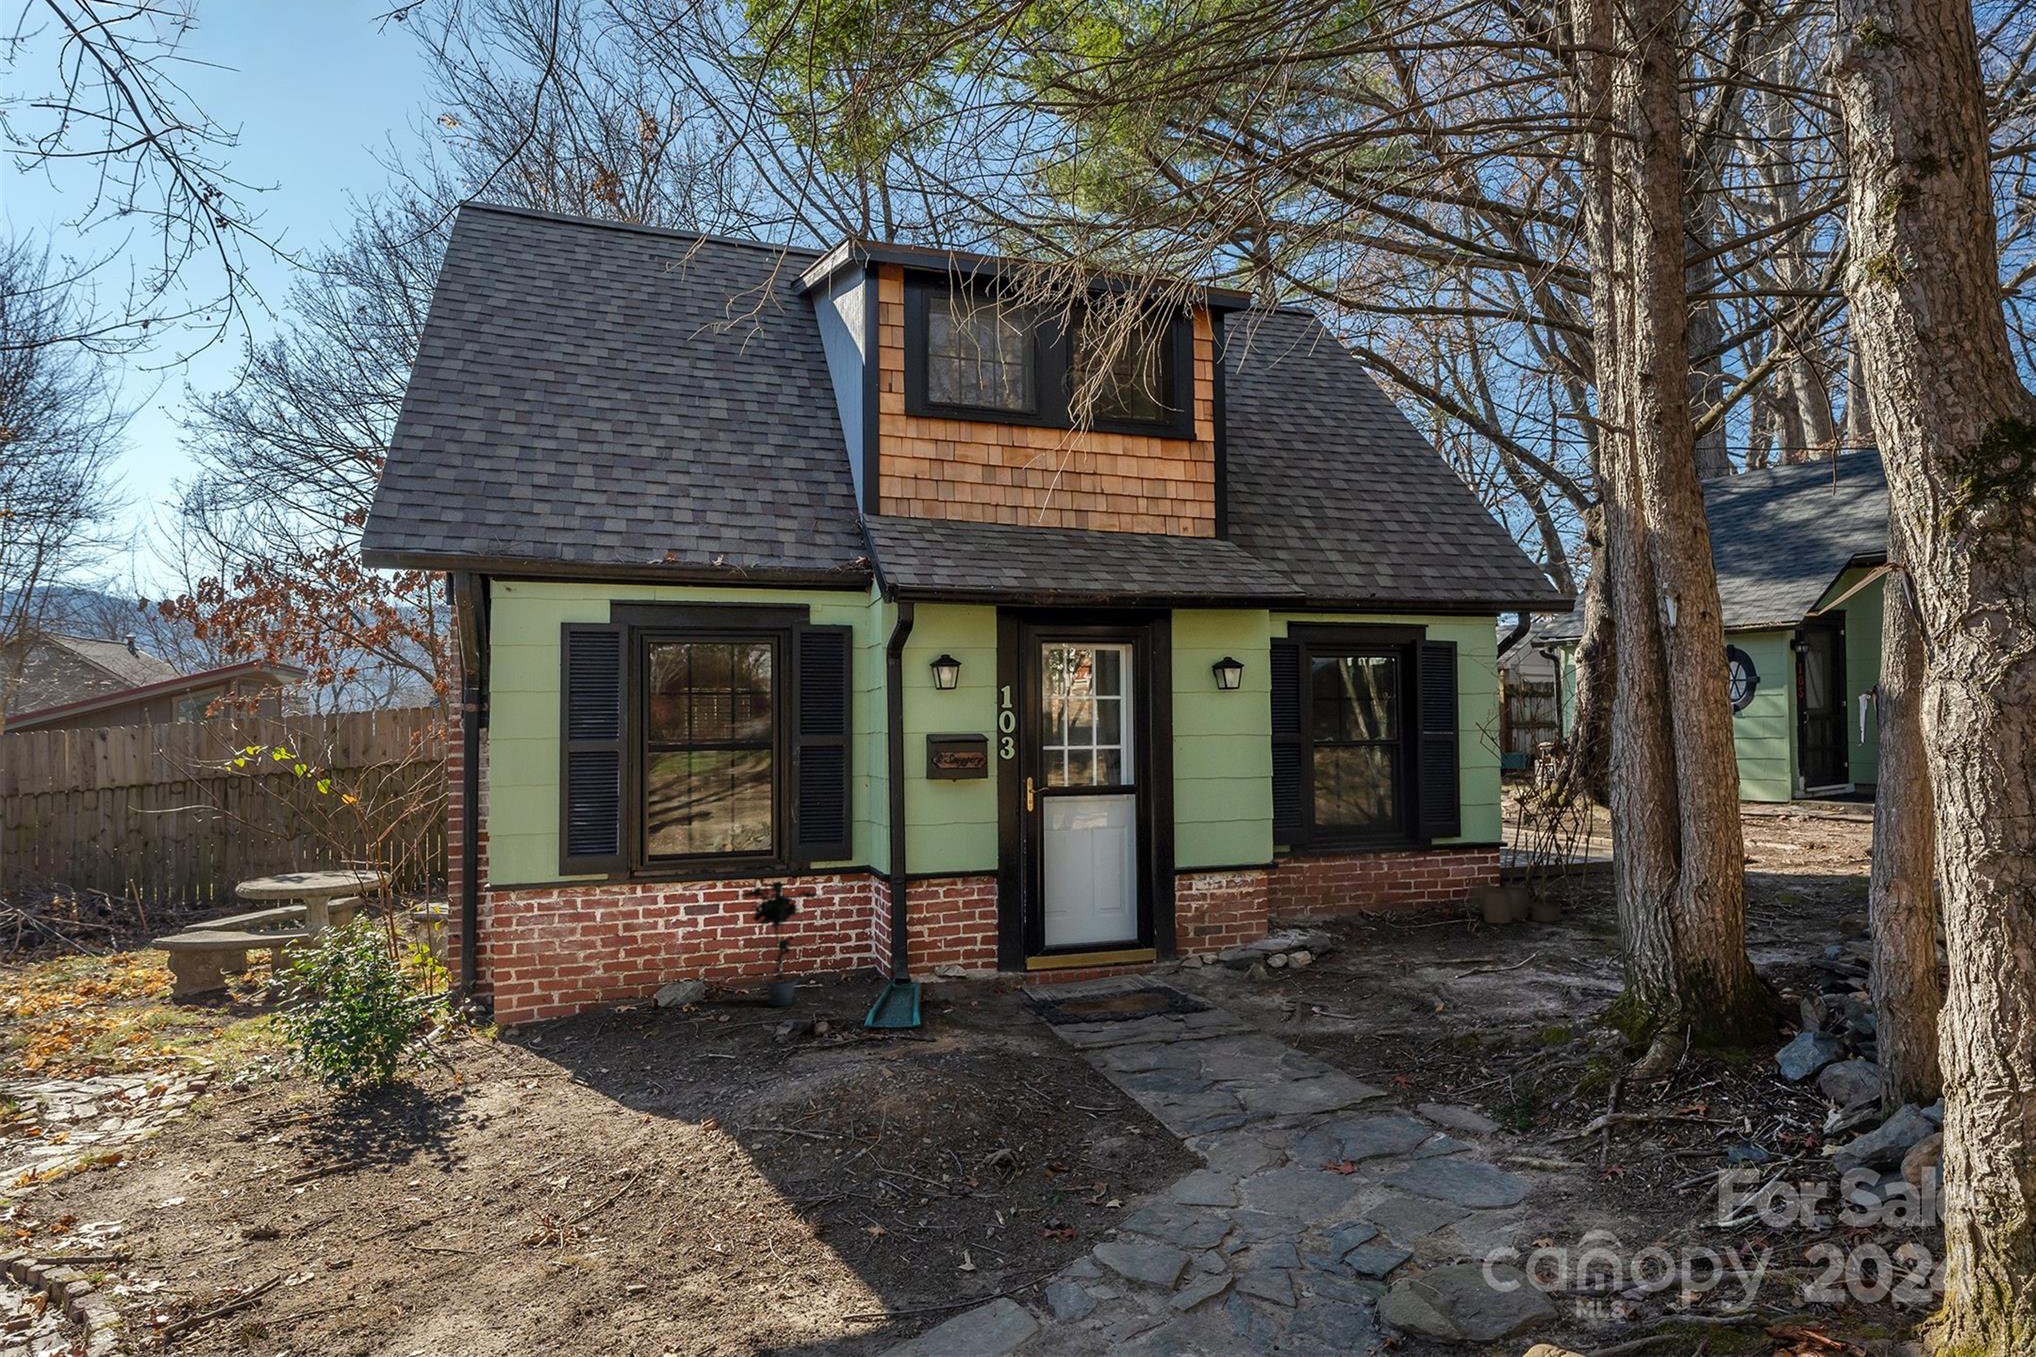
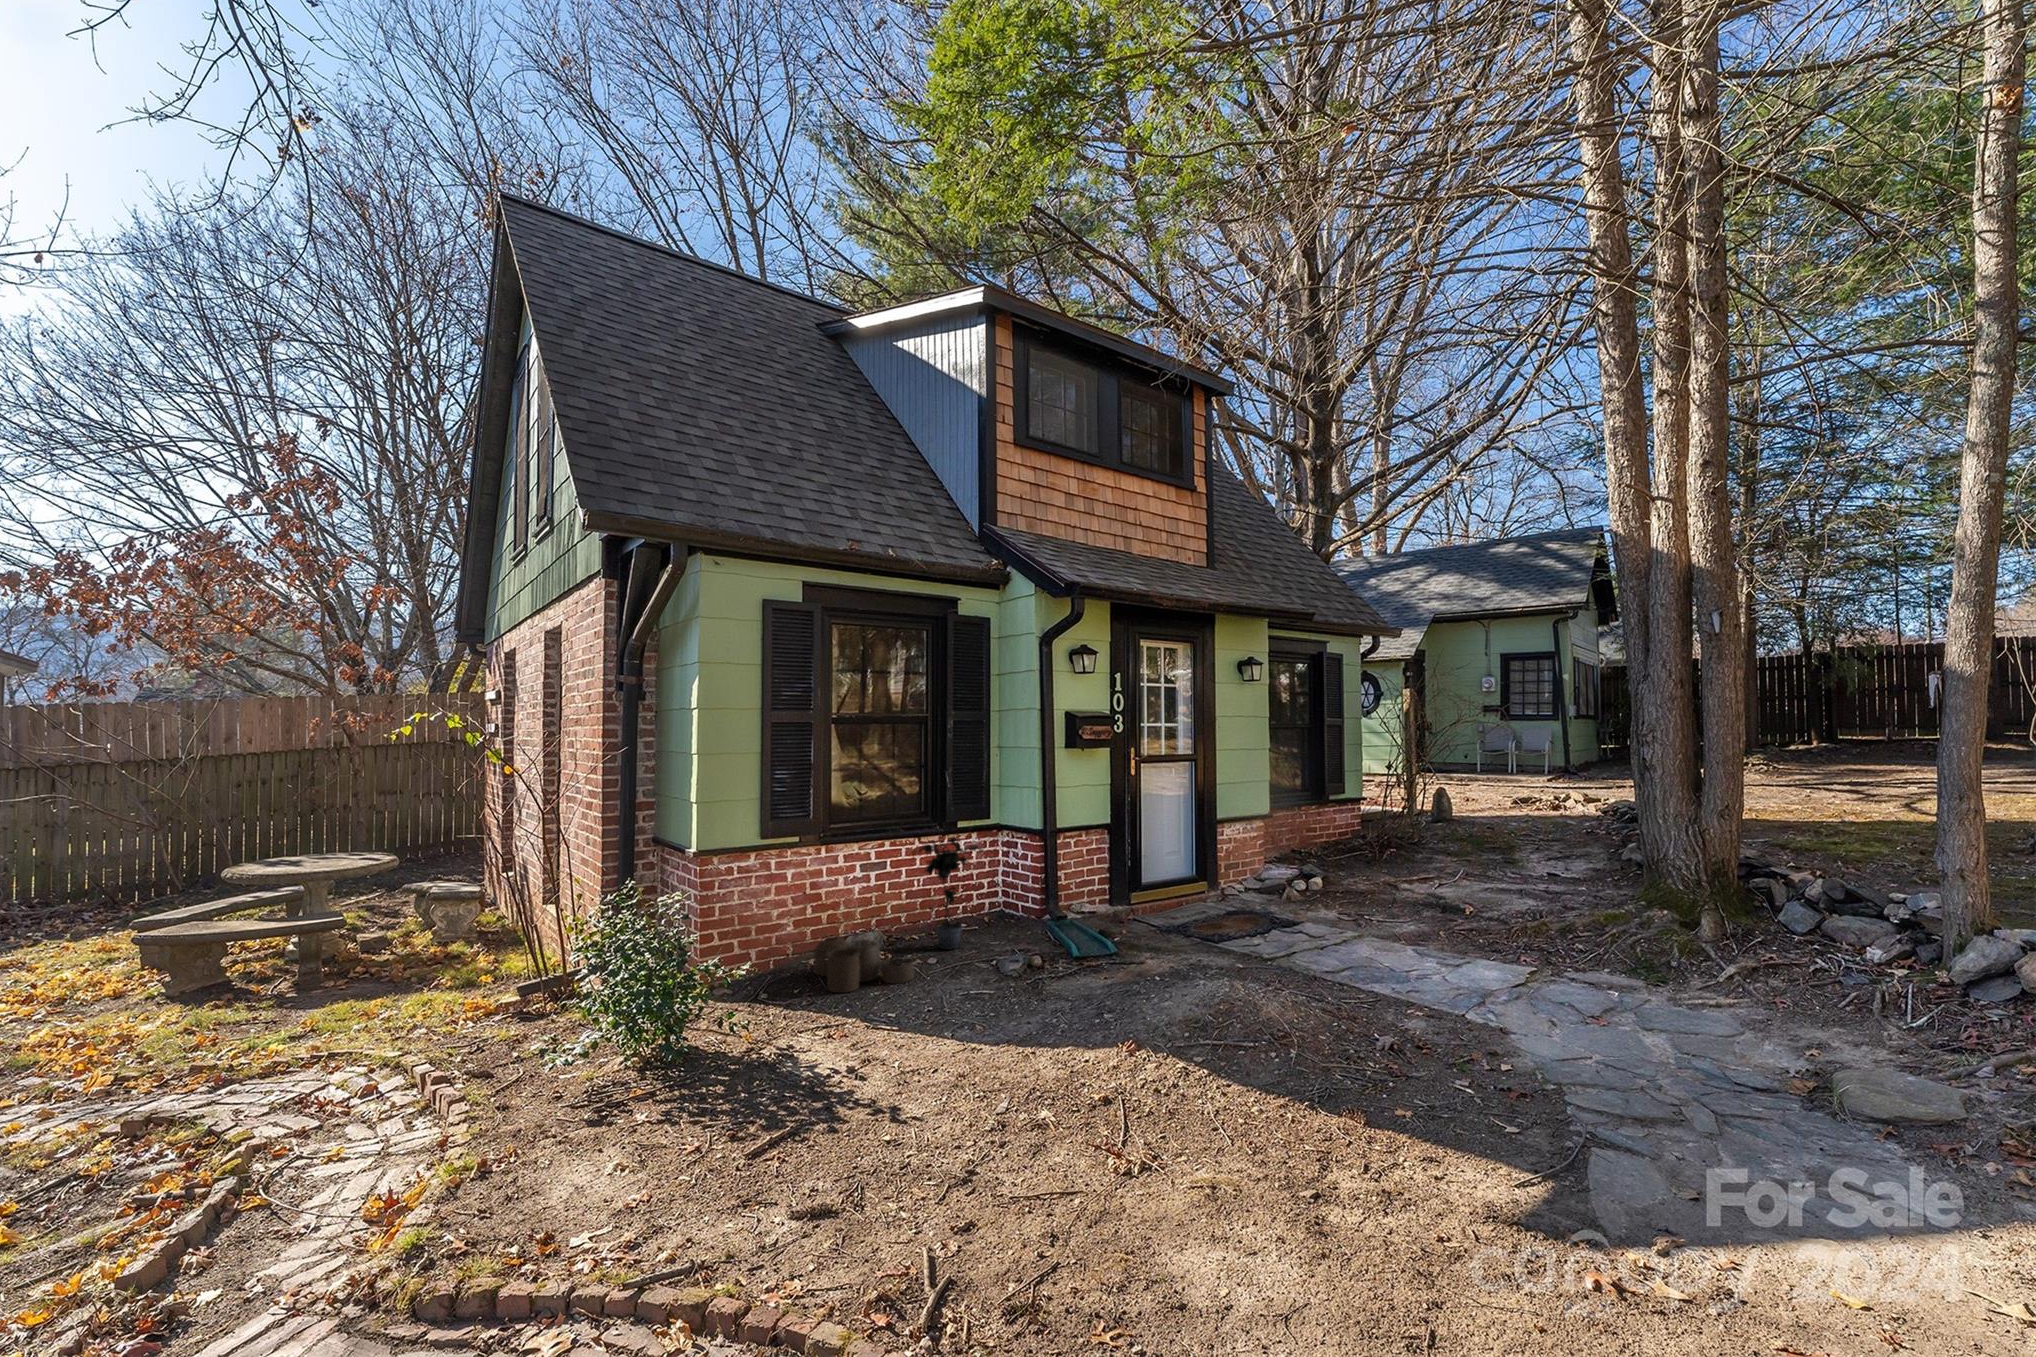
woven basket: present [1469,883,1561,924] -> present [814,936,914,992]

